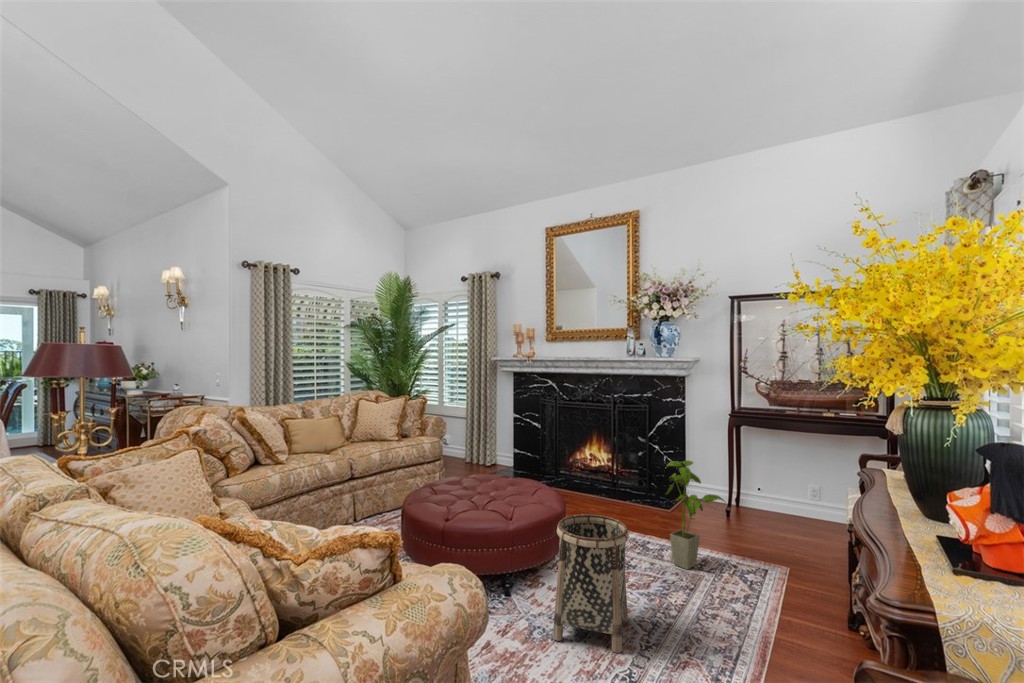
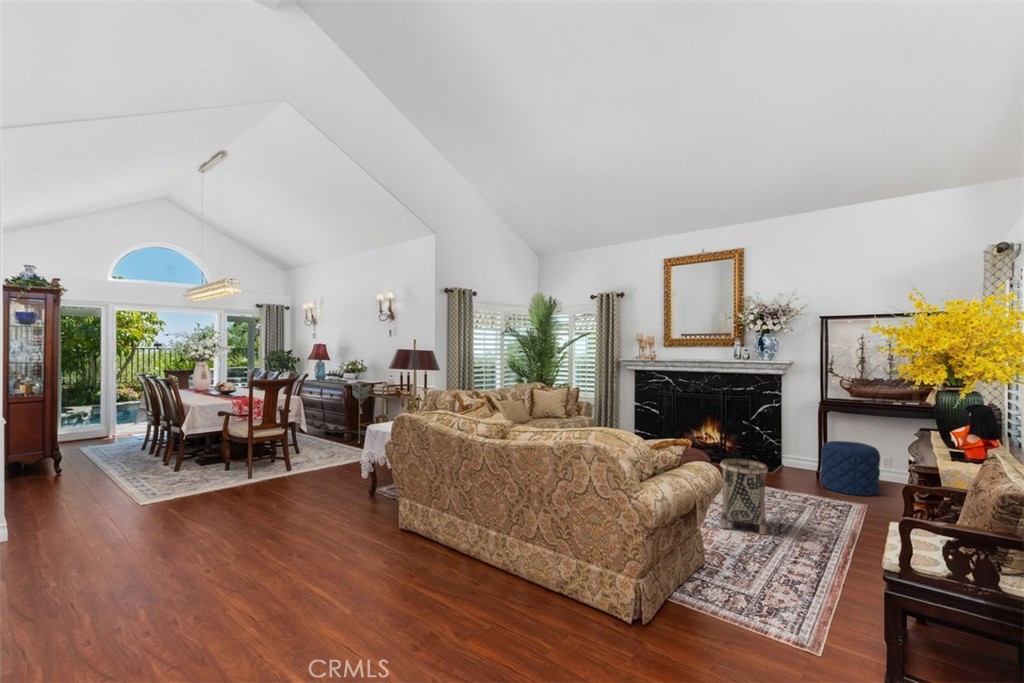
house plant: present [666,461,724,569] -> none [779,431,824,503]
pouf: none [729,467,807,548] -> present [820,441,880,496]

